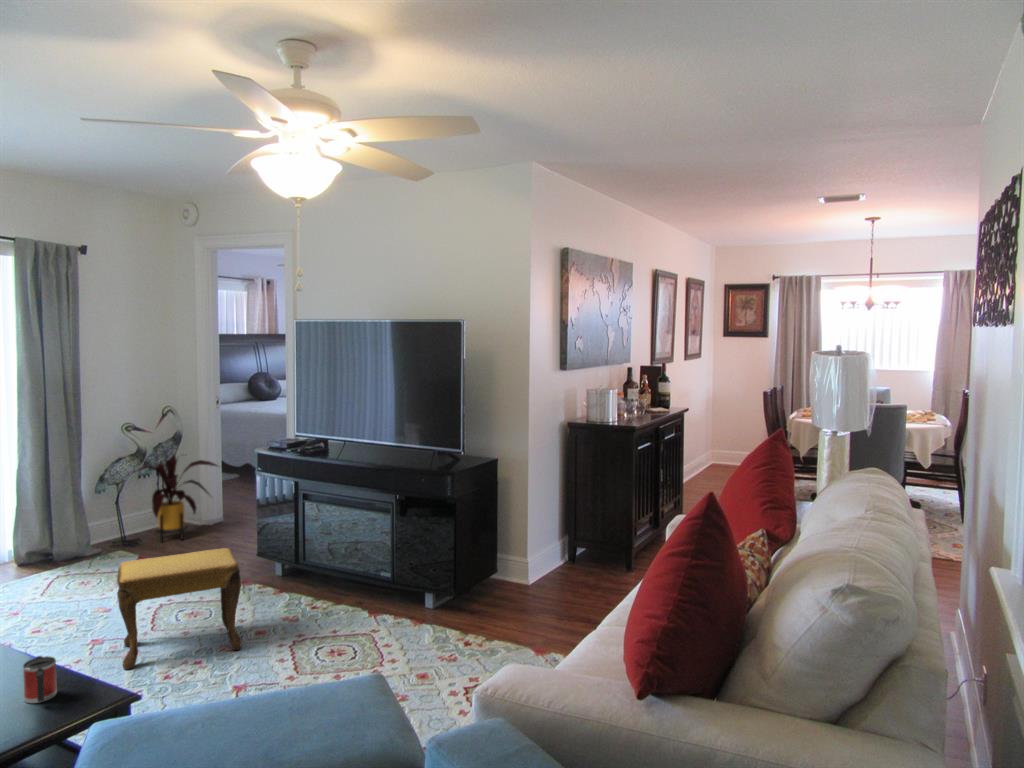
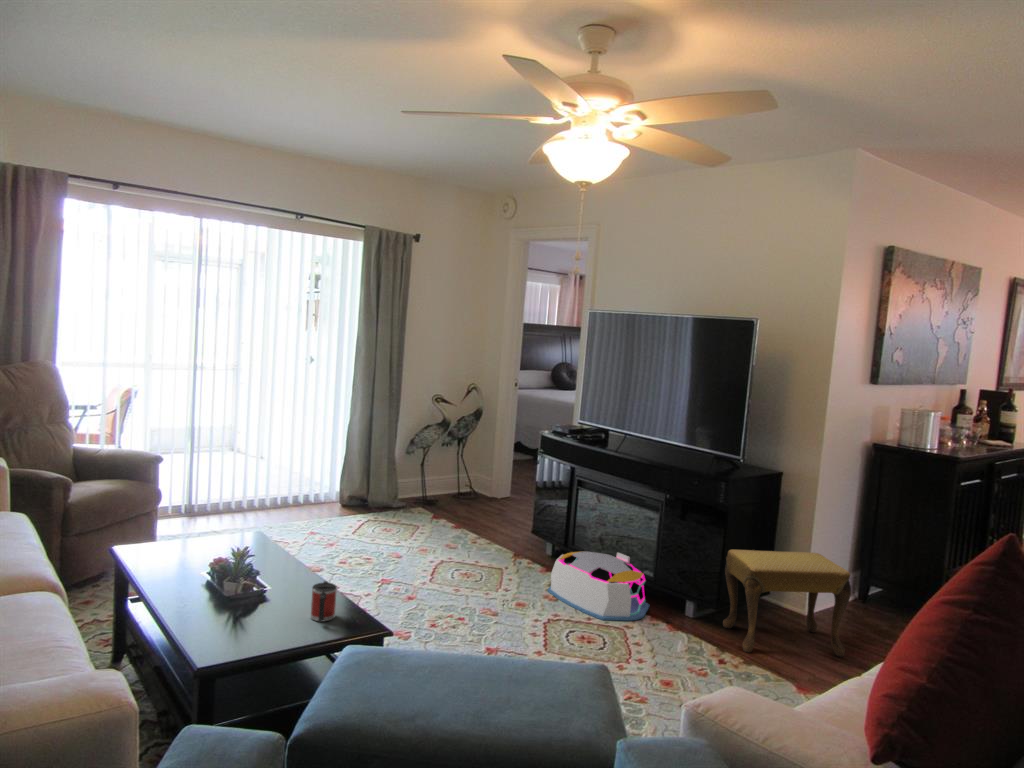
house plant: present [137,455,217,542] -> none [438,425,511,506]
footstool: present [117,548,242,670] -> present [723,550,851,657]
storage bin: none [287,560,392,630] -> present [548,551,649,621]

